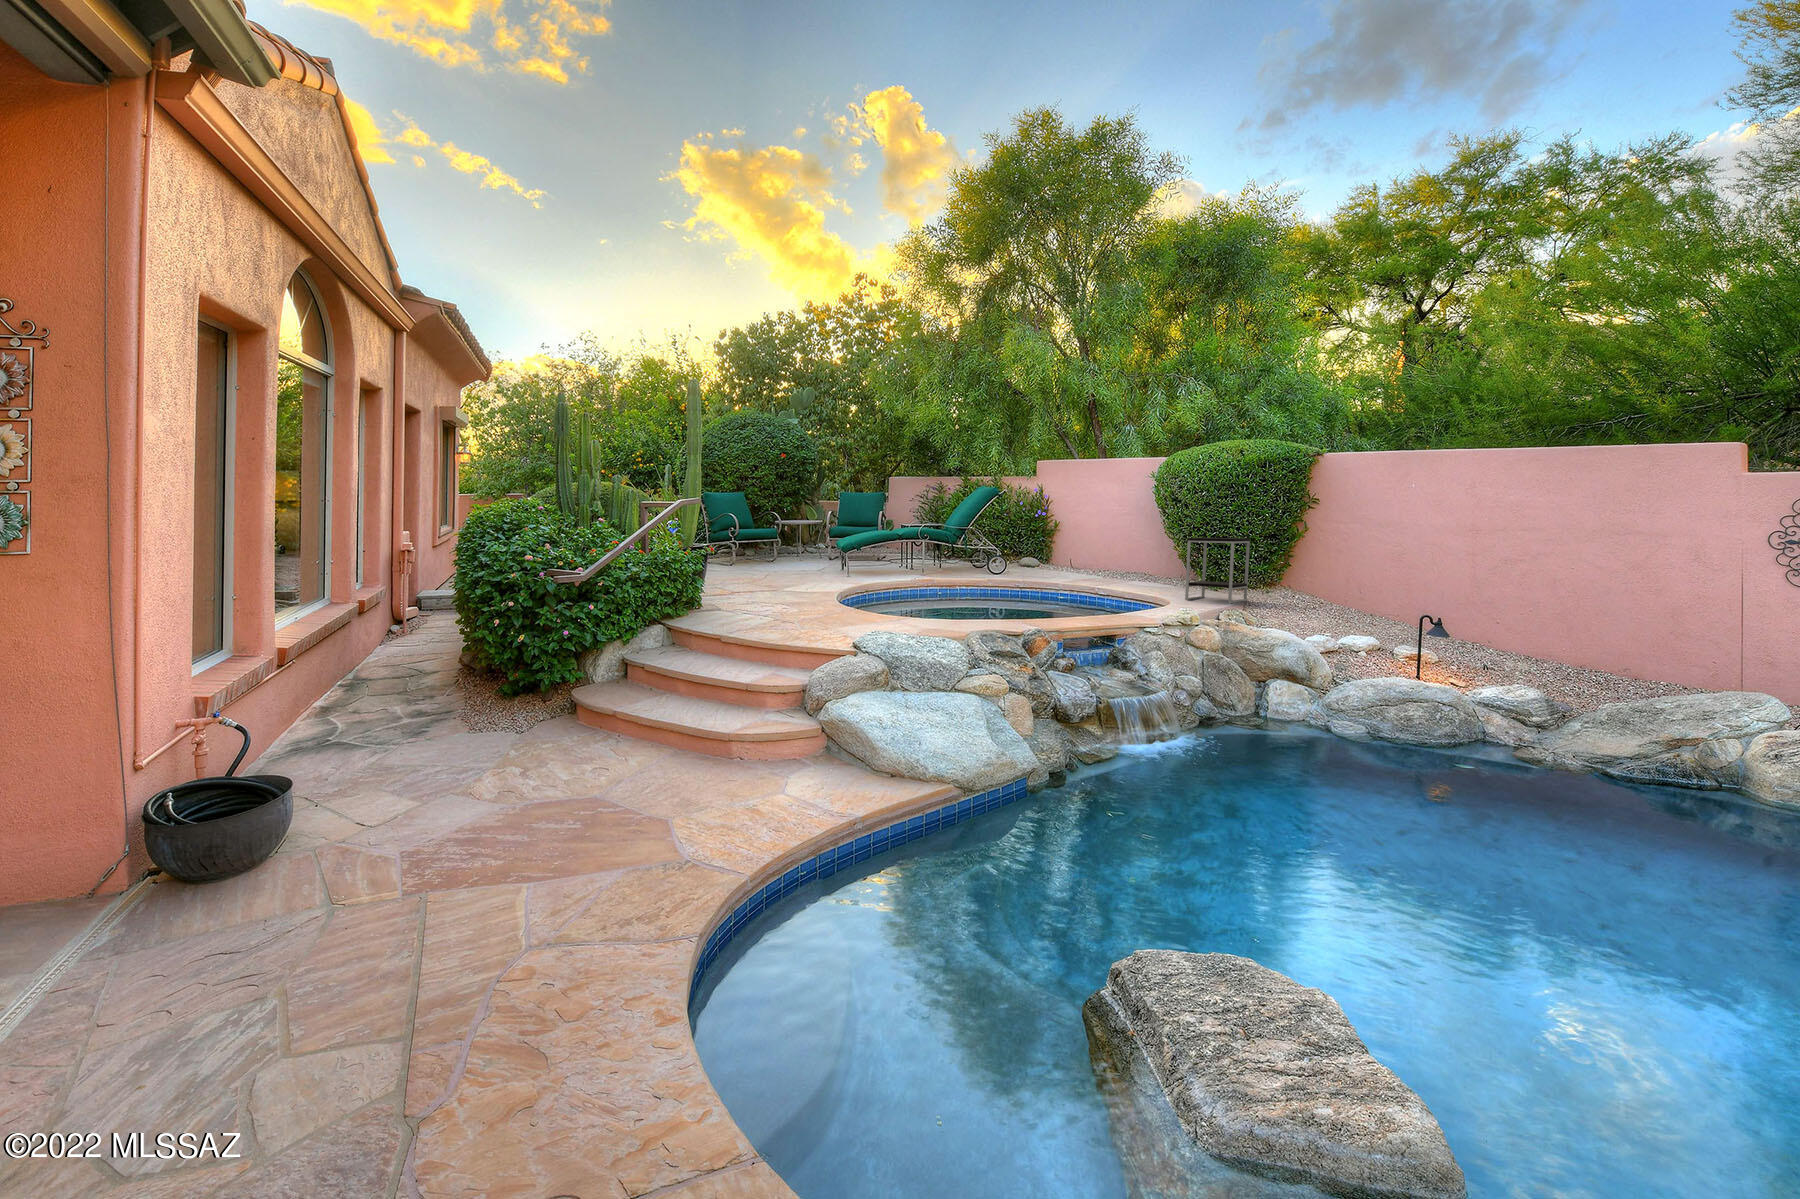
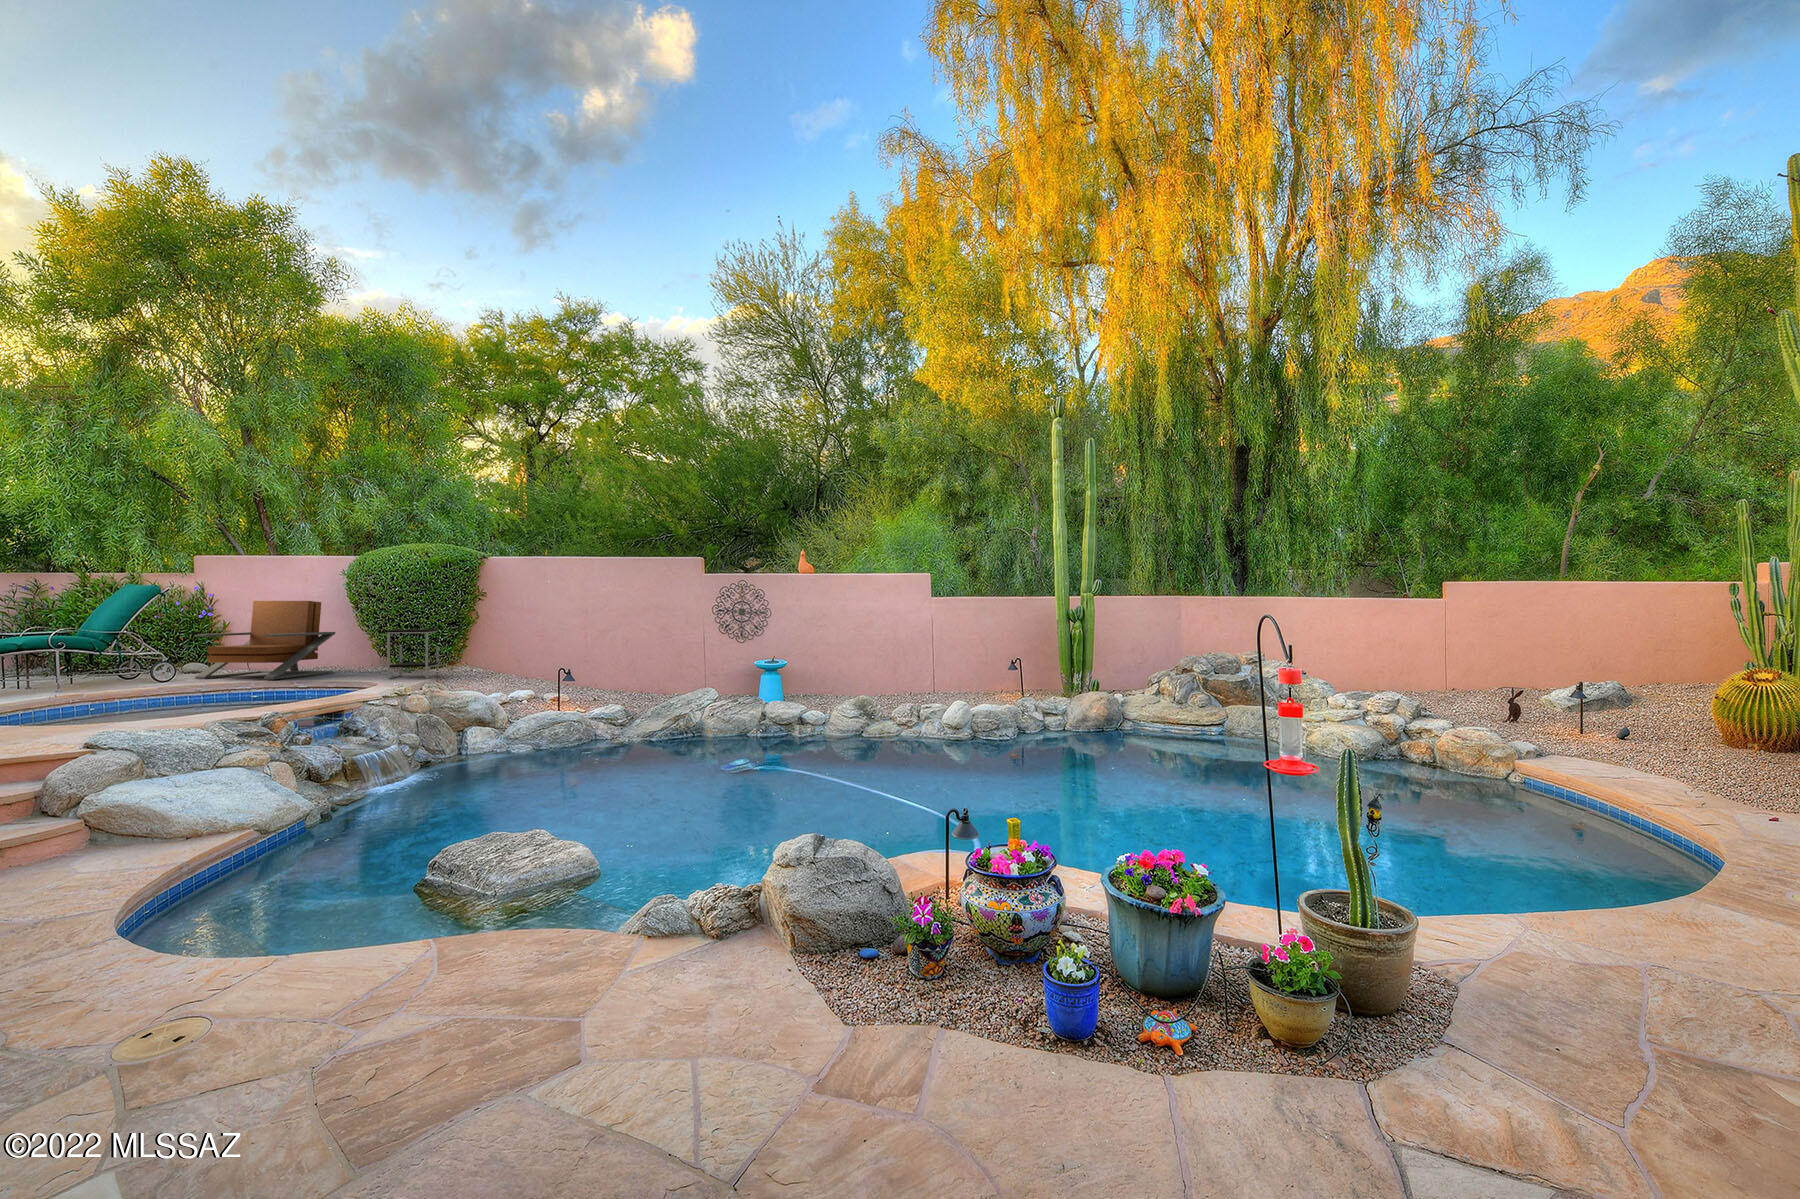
lounge chair: none [1025,503,1142,589] -> present [195,601,335,679]

